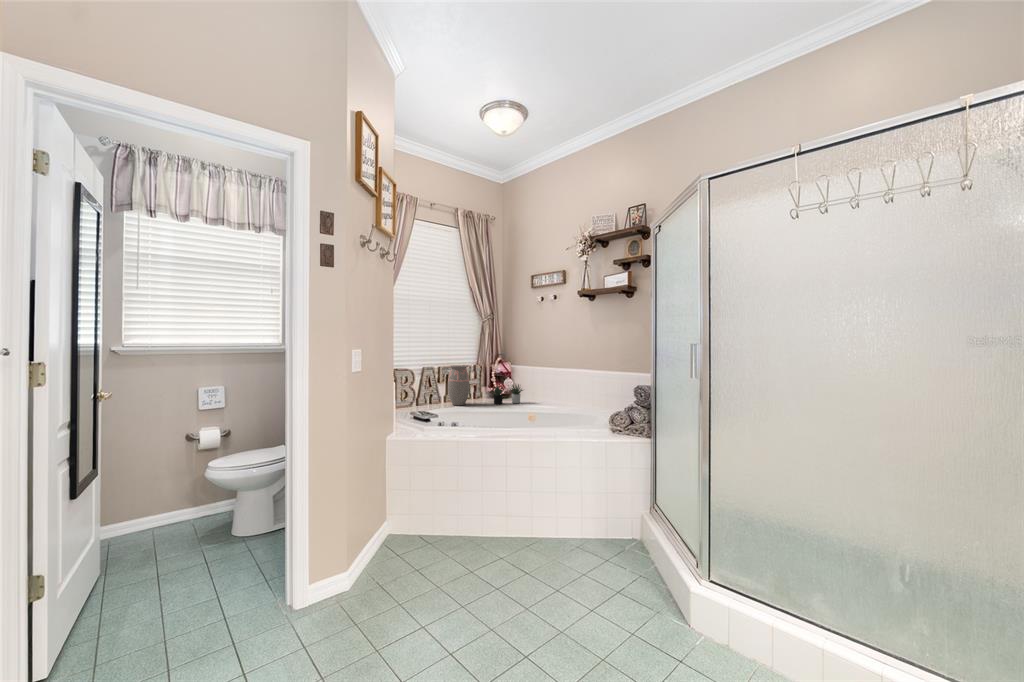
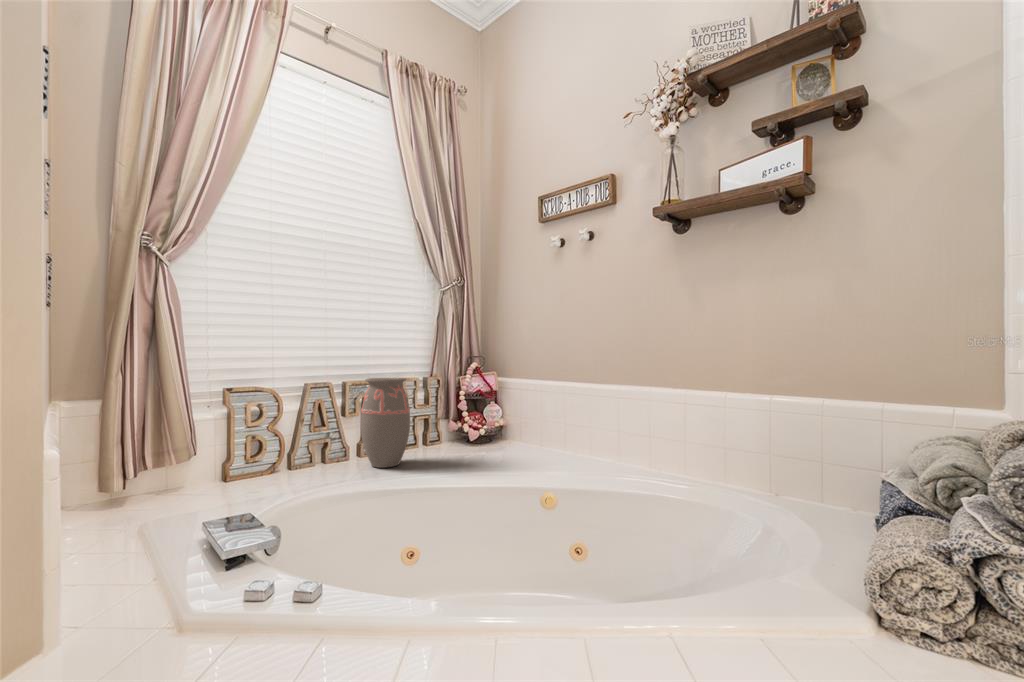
succulent plant: present [492,384,523,404] -> none [453,412,530,461]

